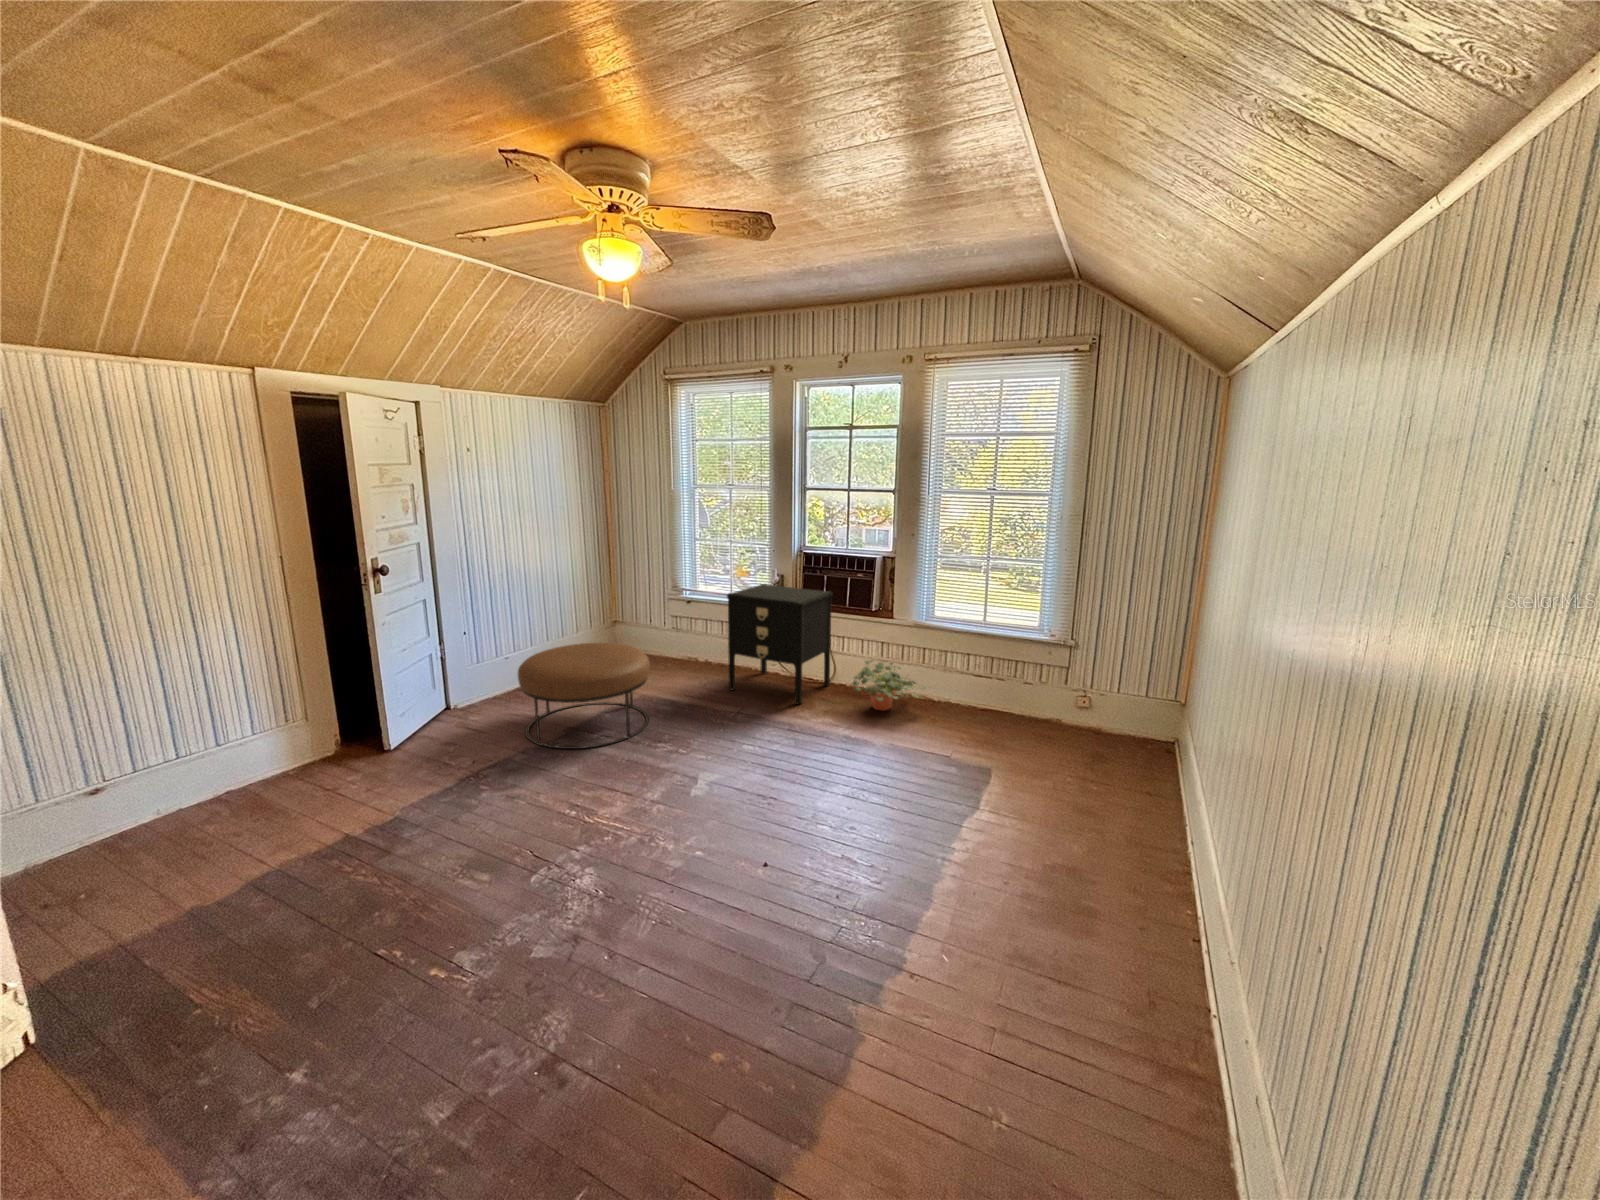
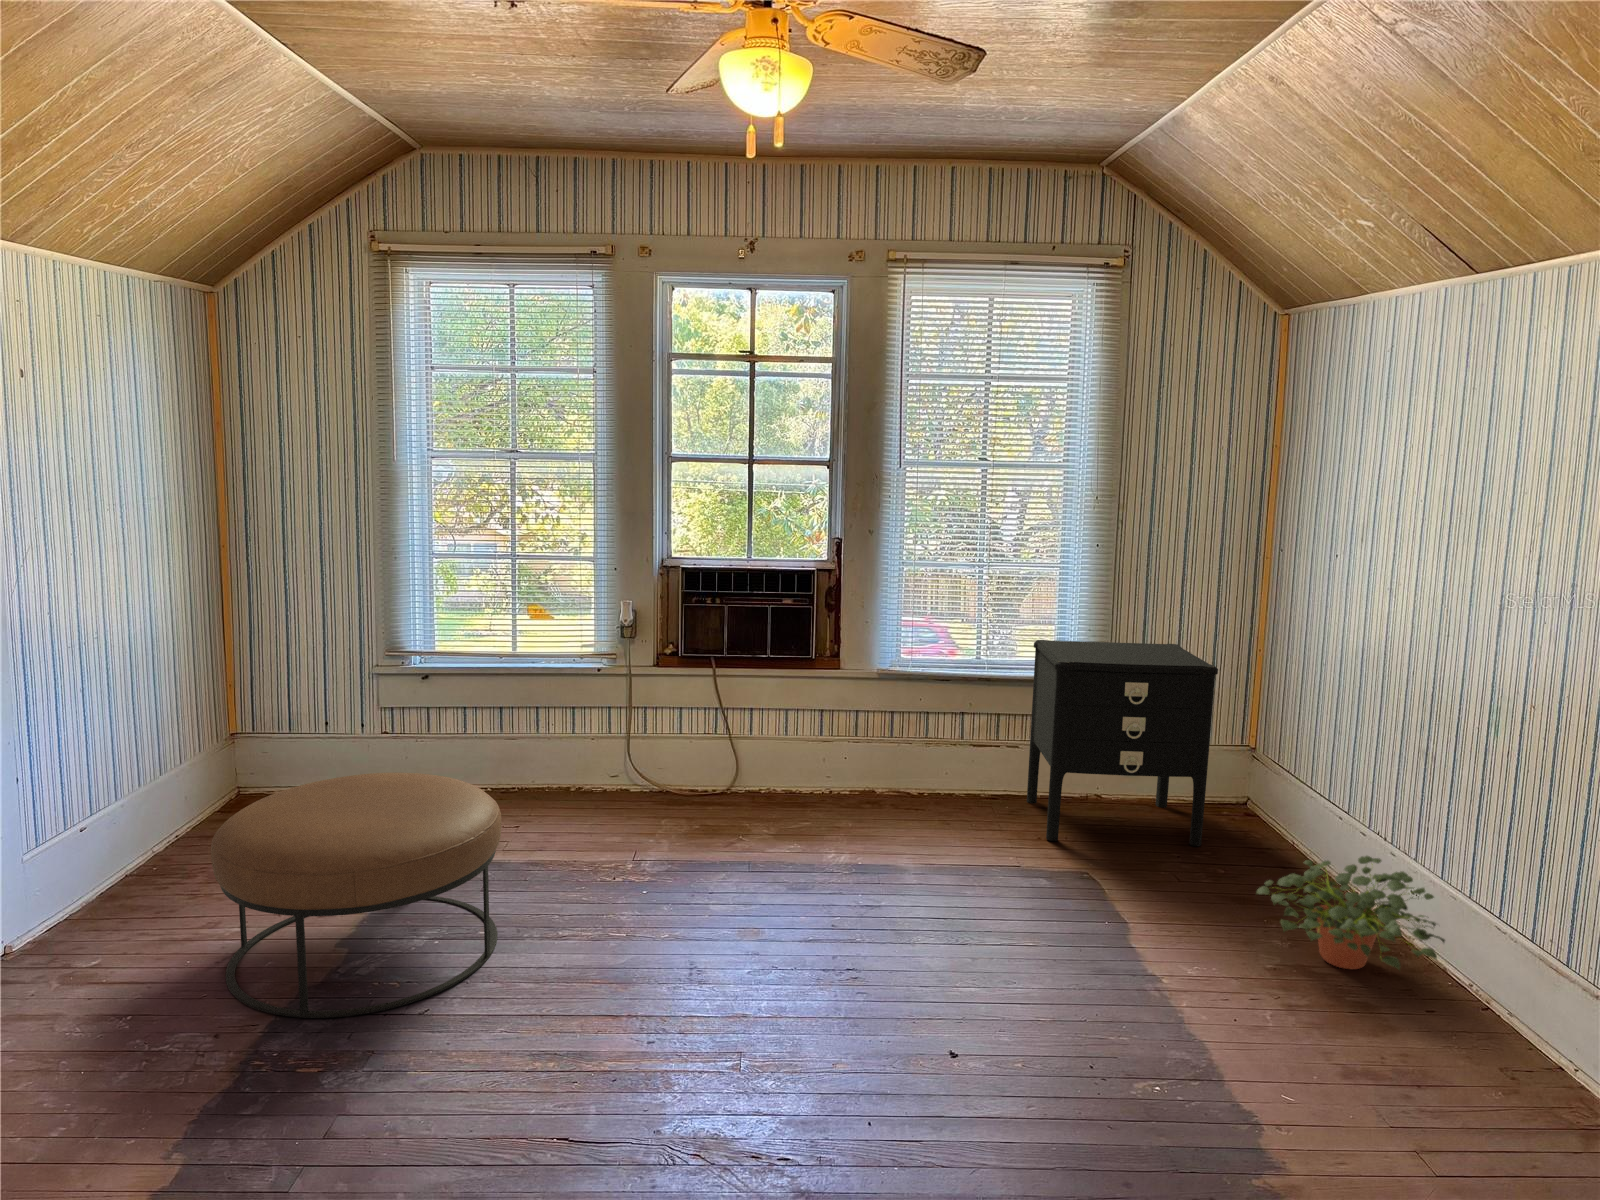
nightstand: present [727,584,833,704] -> present [1027,640,1218,846]
potted plant: present [853,660,925,710] -> present [1256,856,1445,970]

